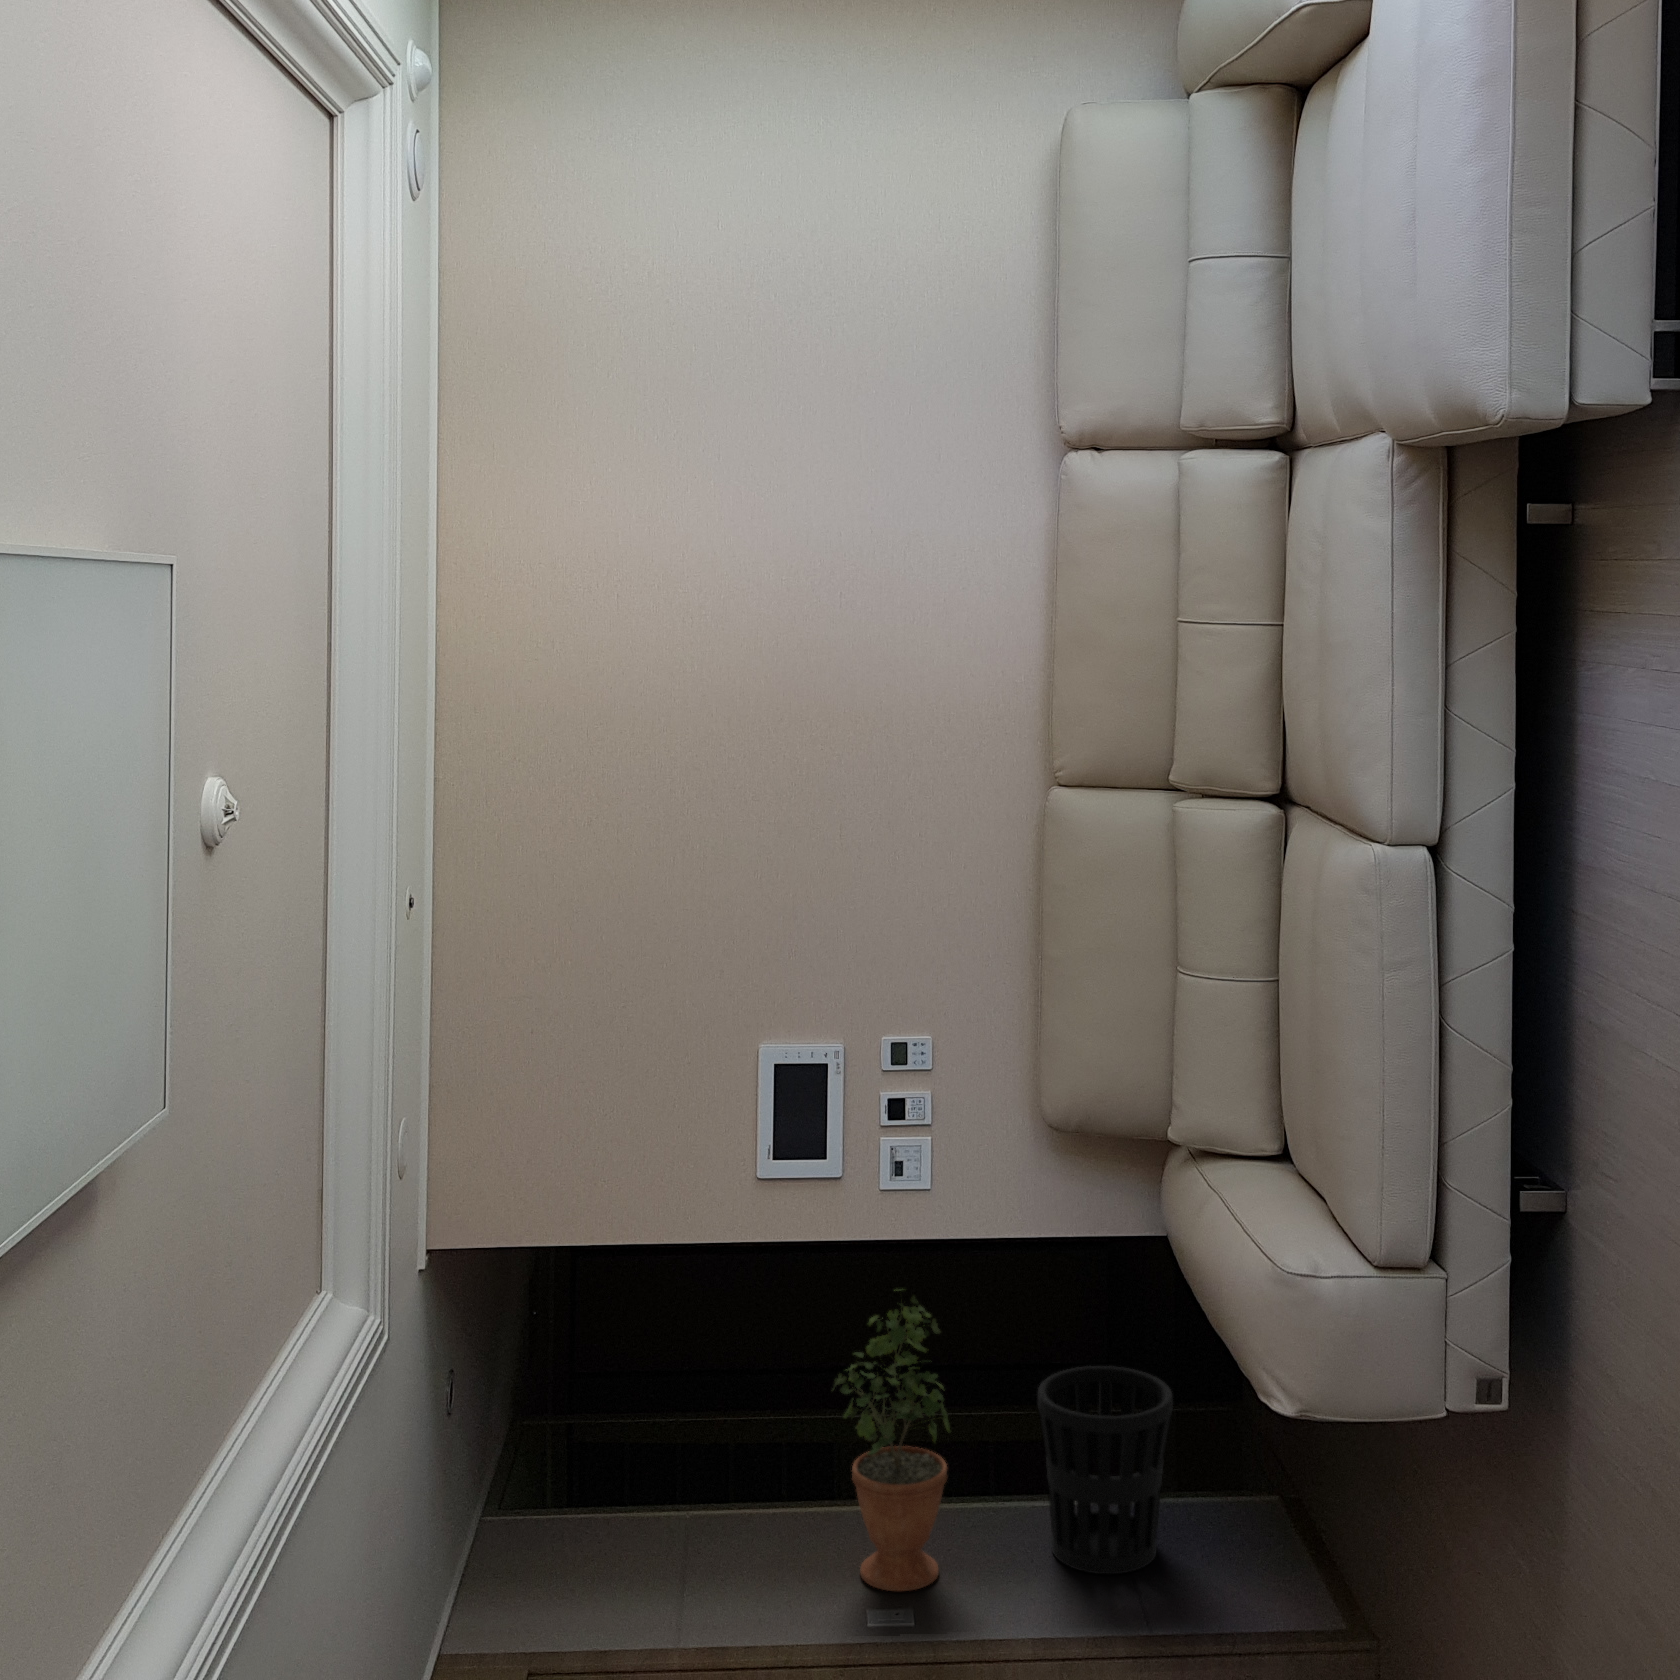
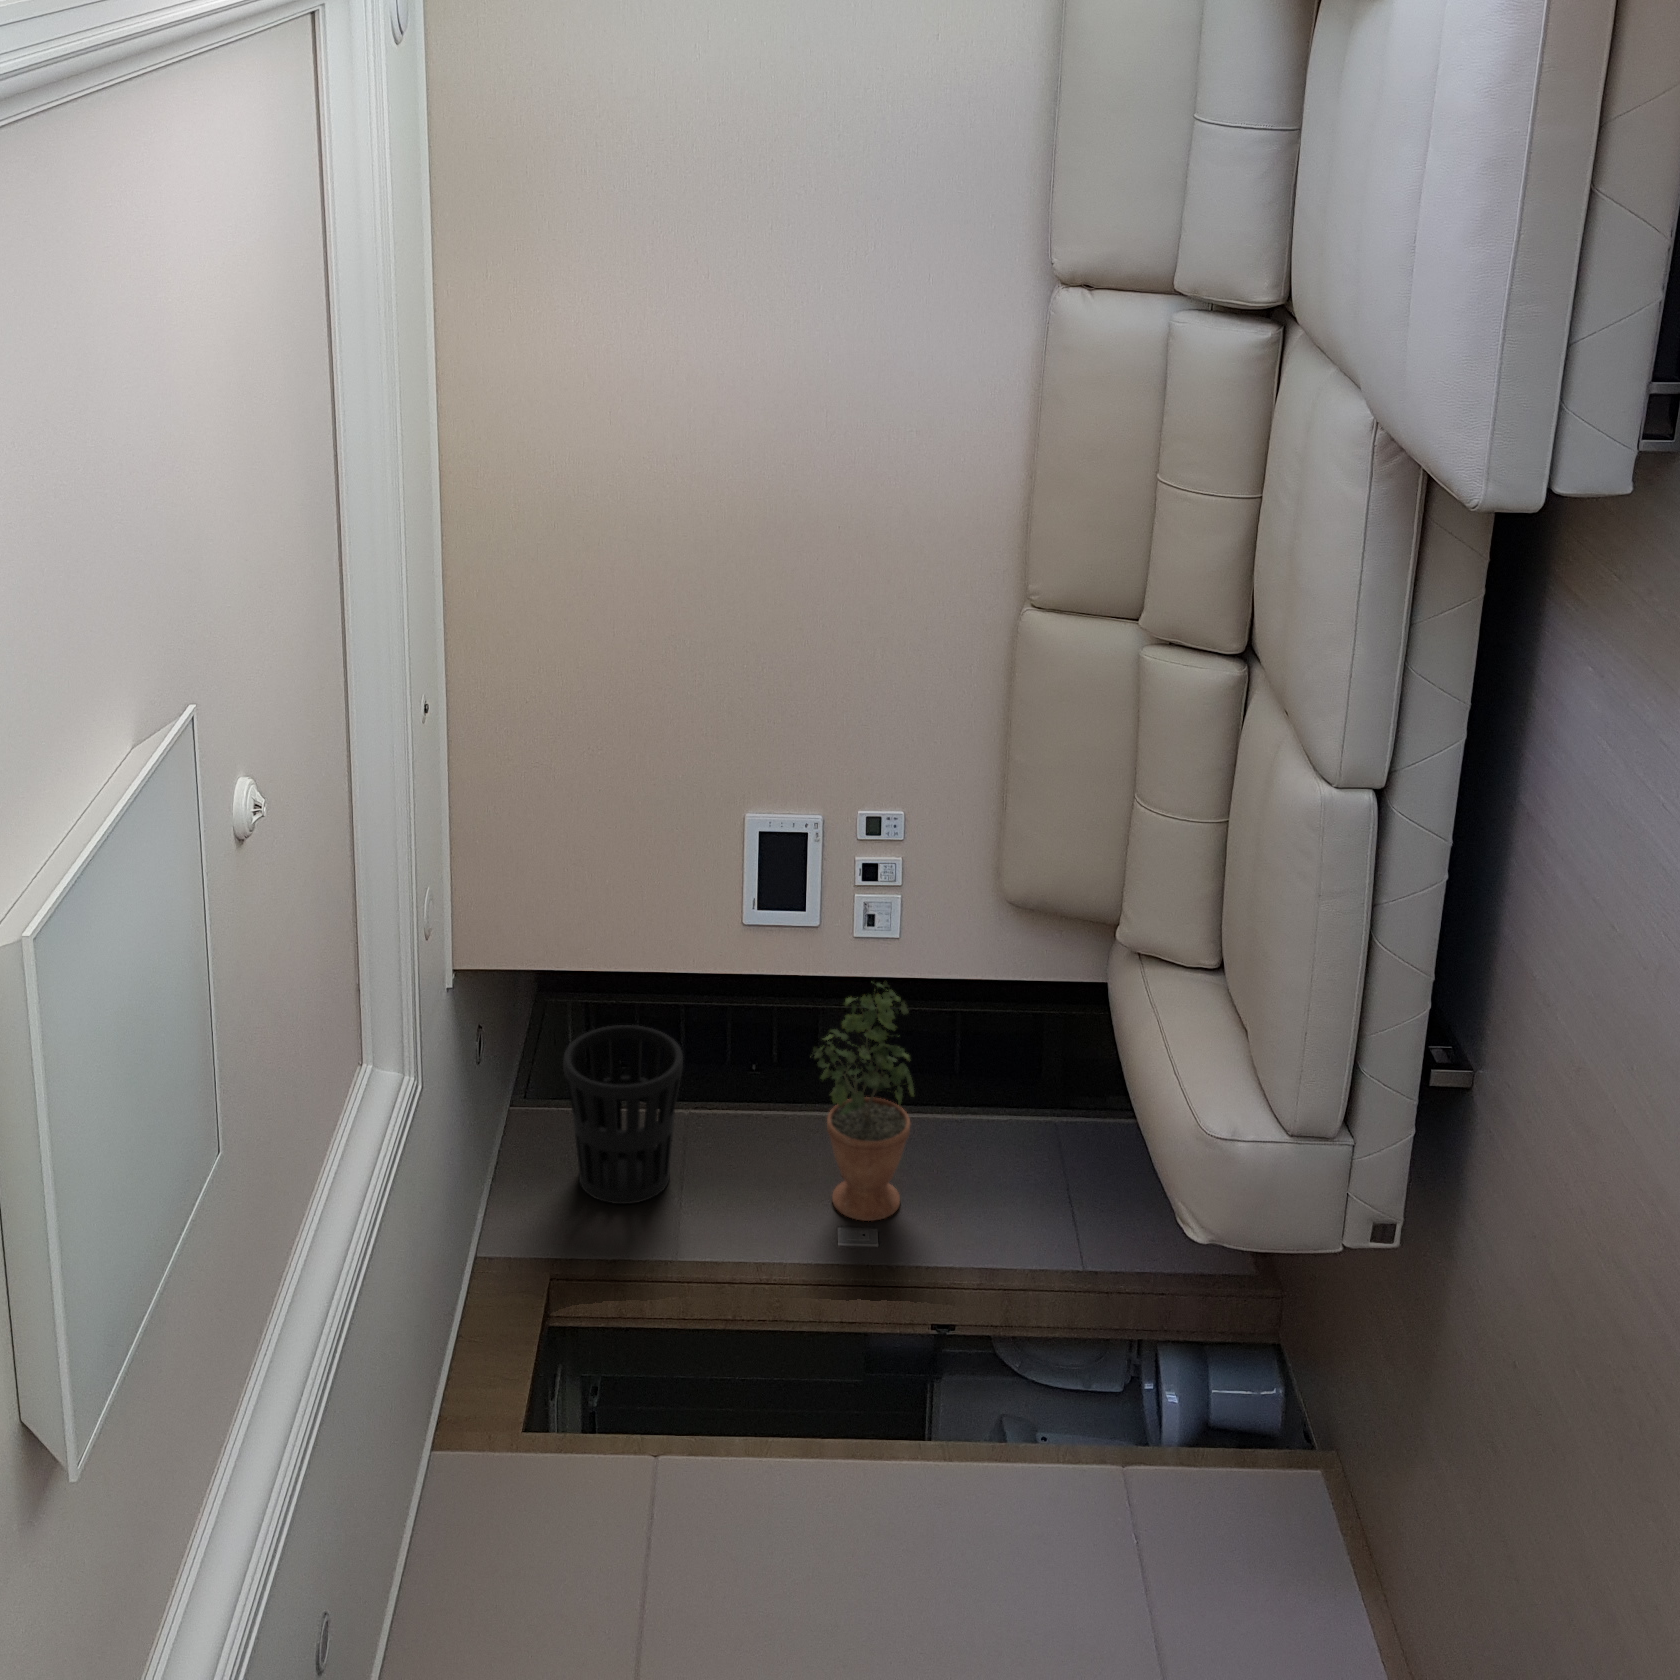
wastebasket: present [1038,1366,1173,1574] -> present [563,1025,683,1204]

